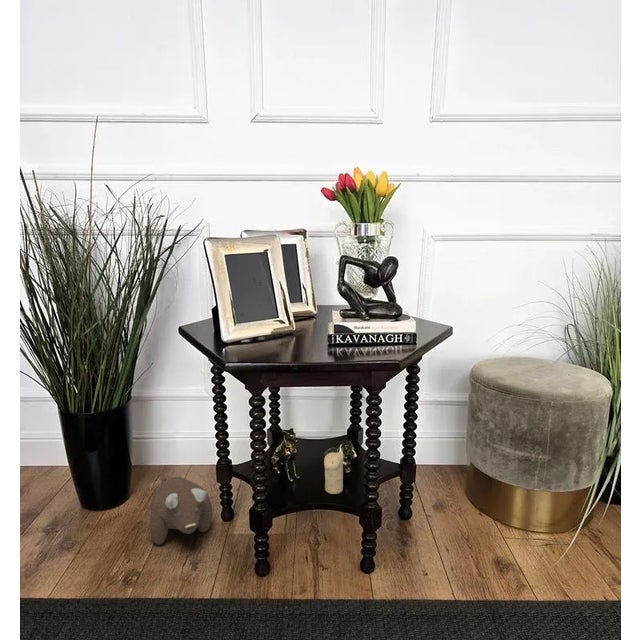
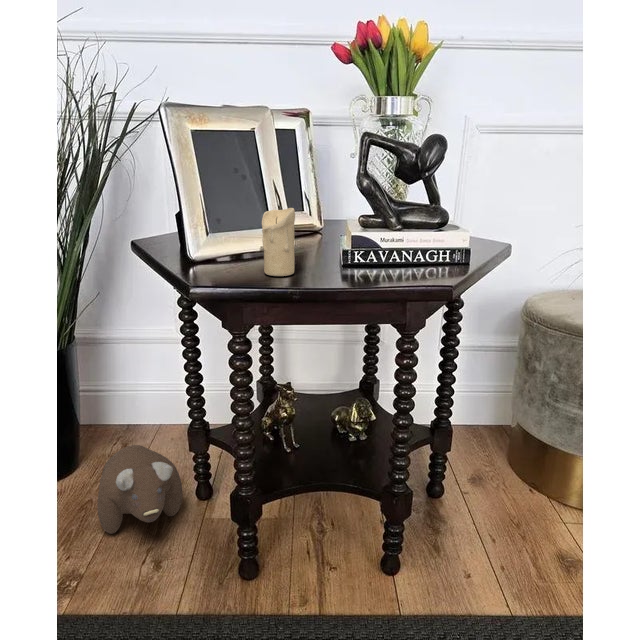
candle: present [324,452,343,494] -> present [262,208,295,276]

